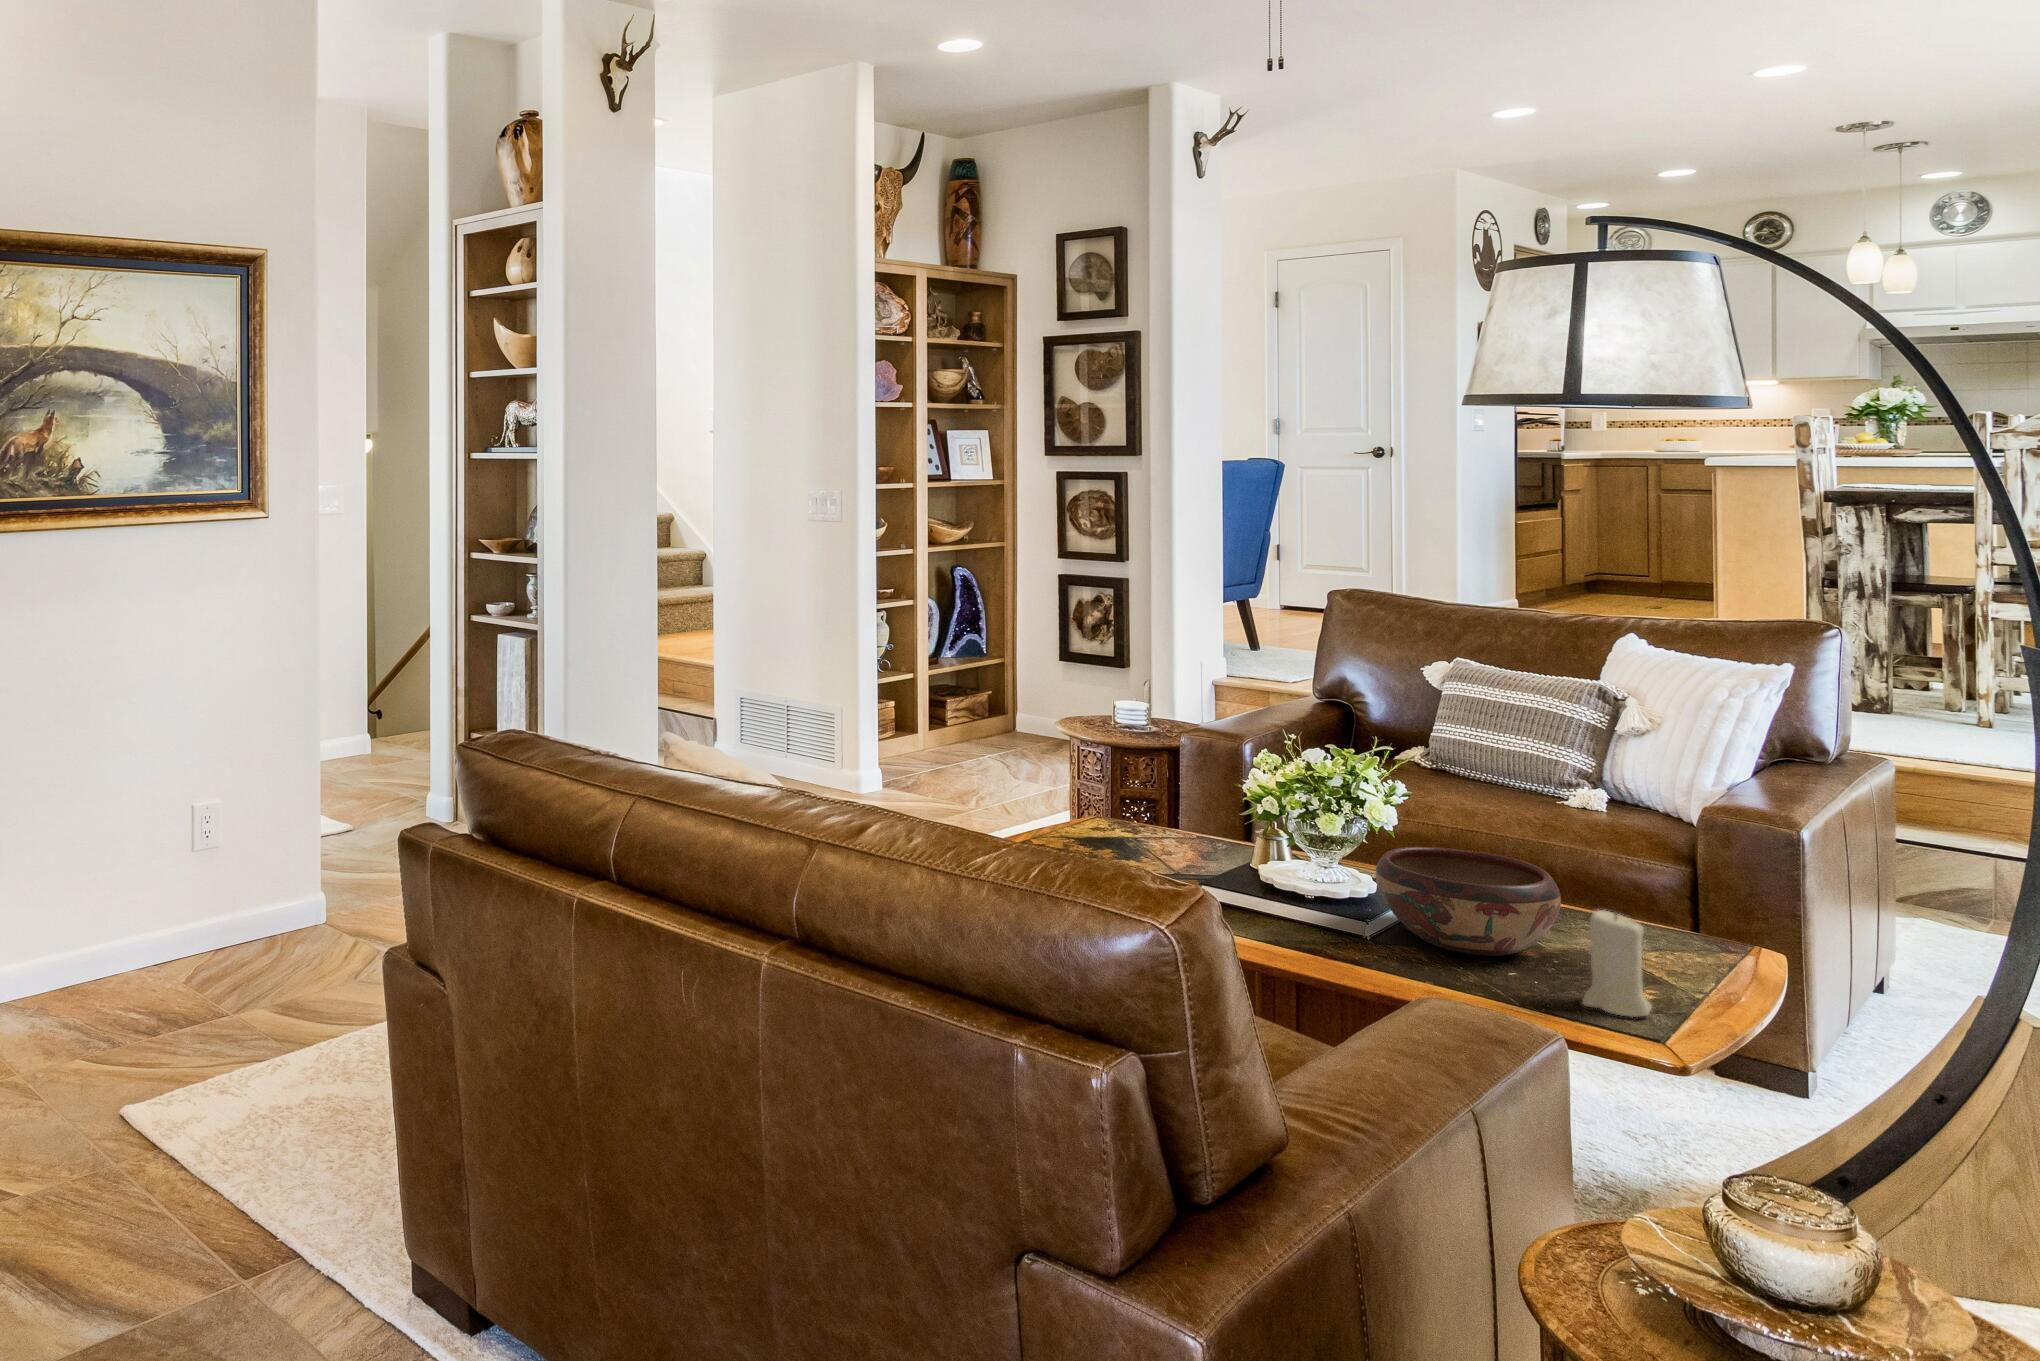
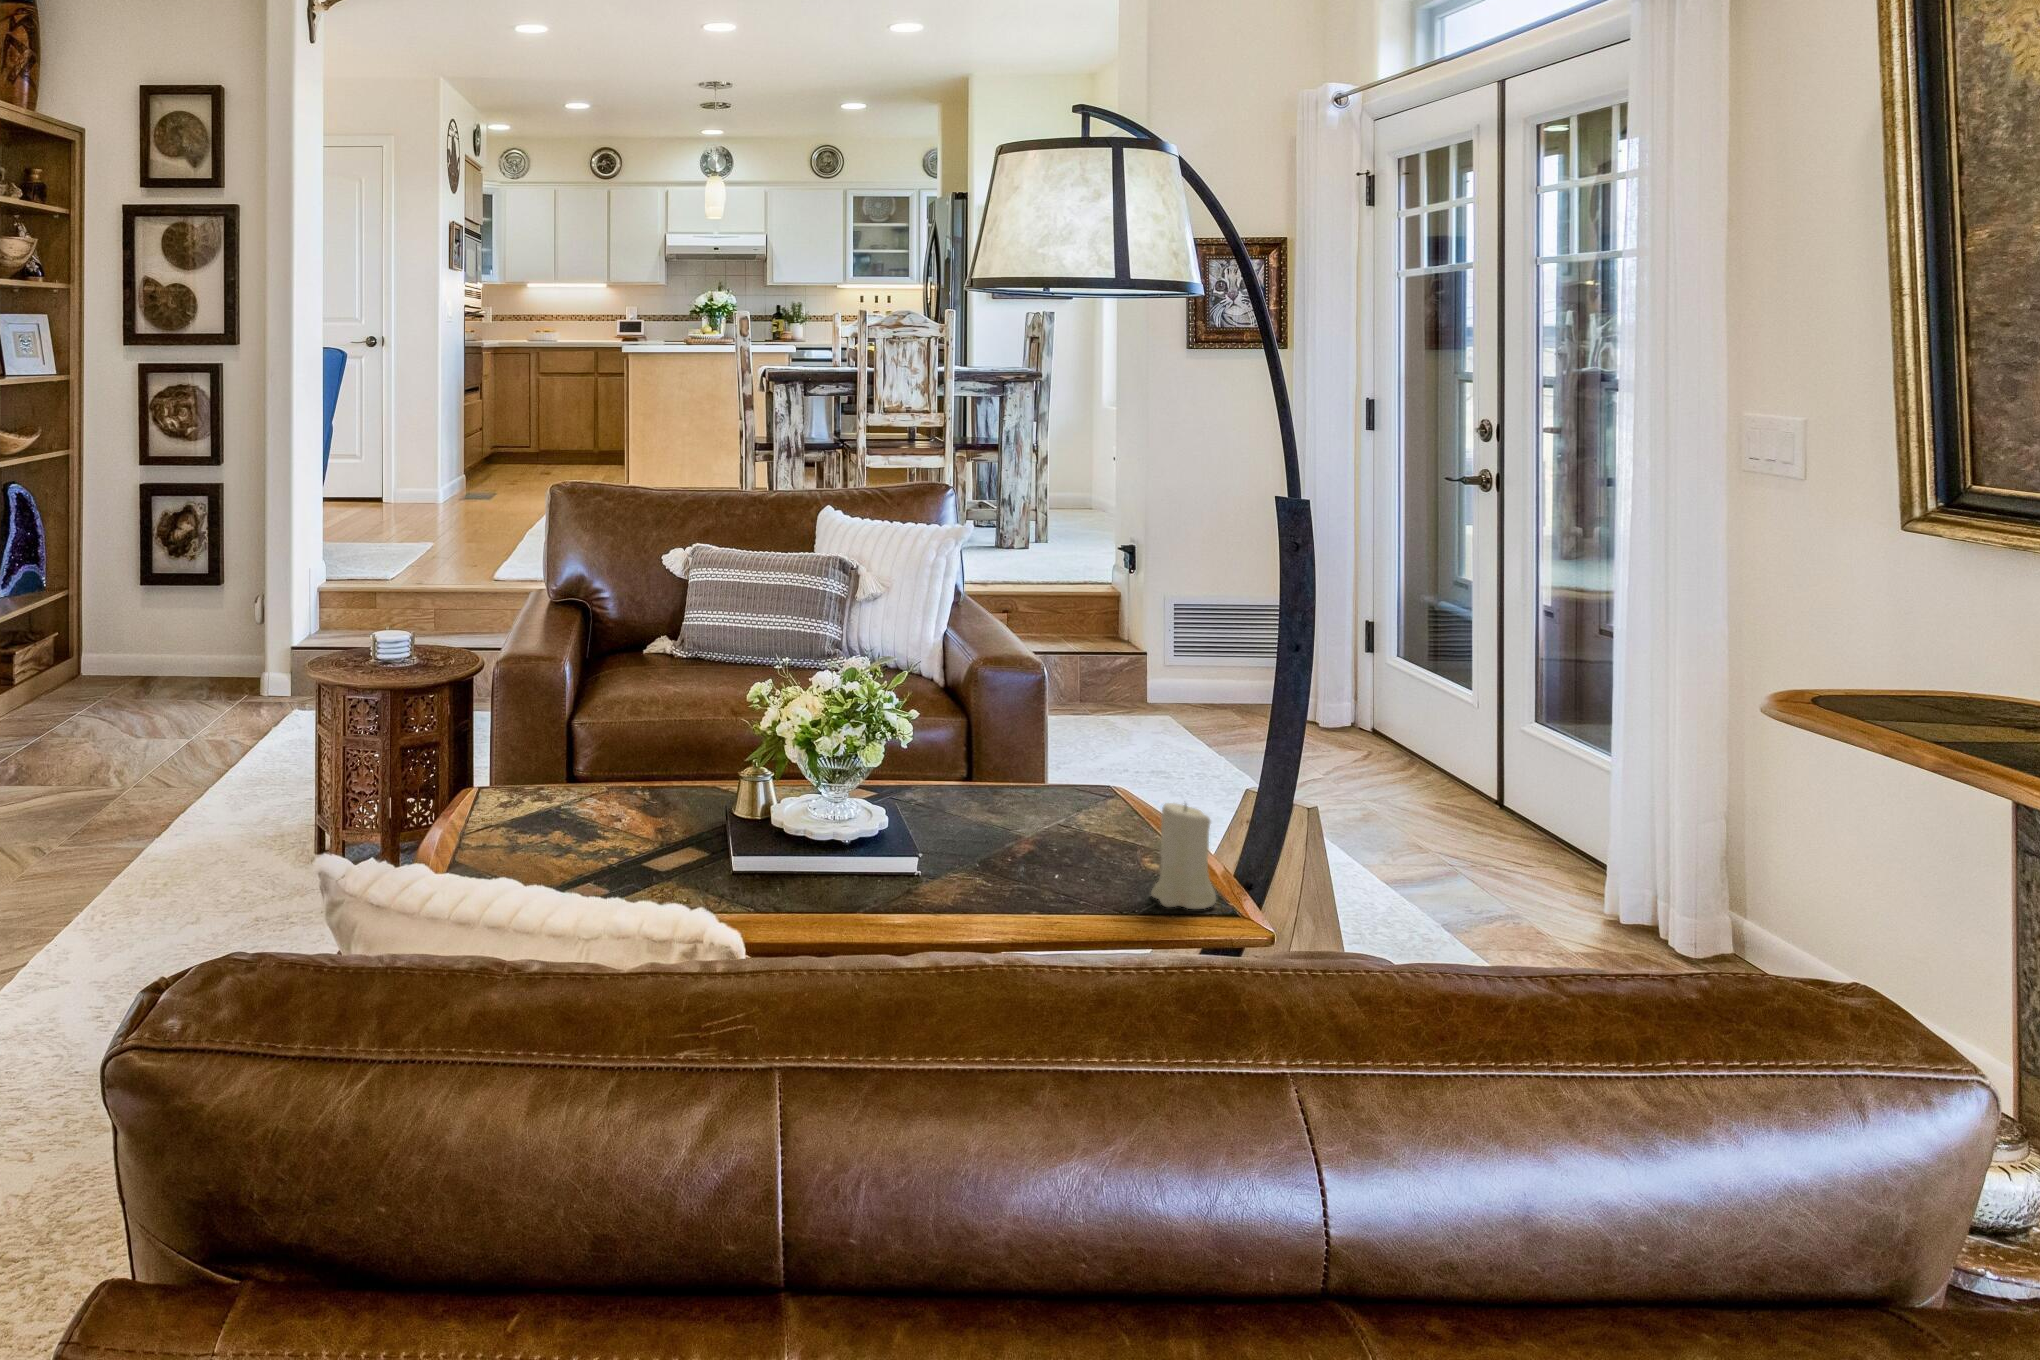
decorative bowl: present [1375,847,1561,956] -> none [906,757,1083,875]

